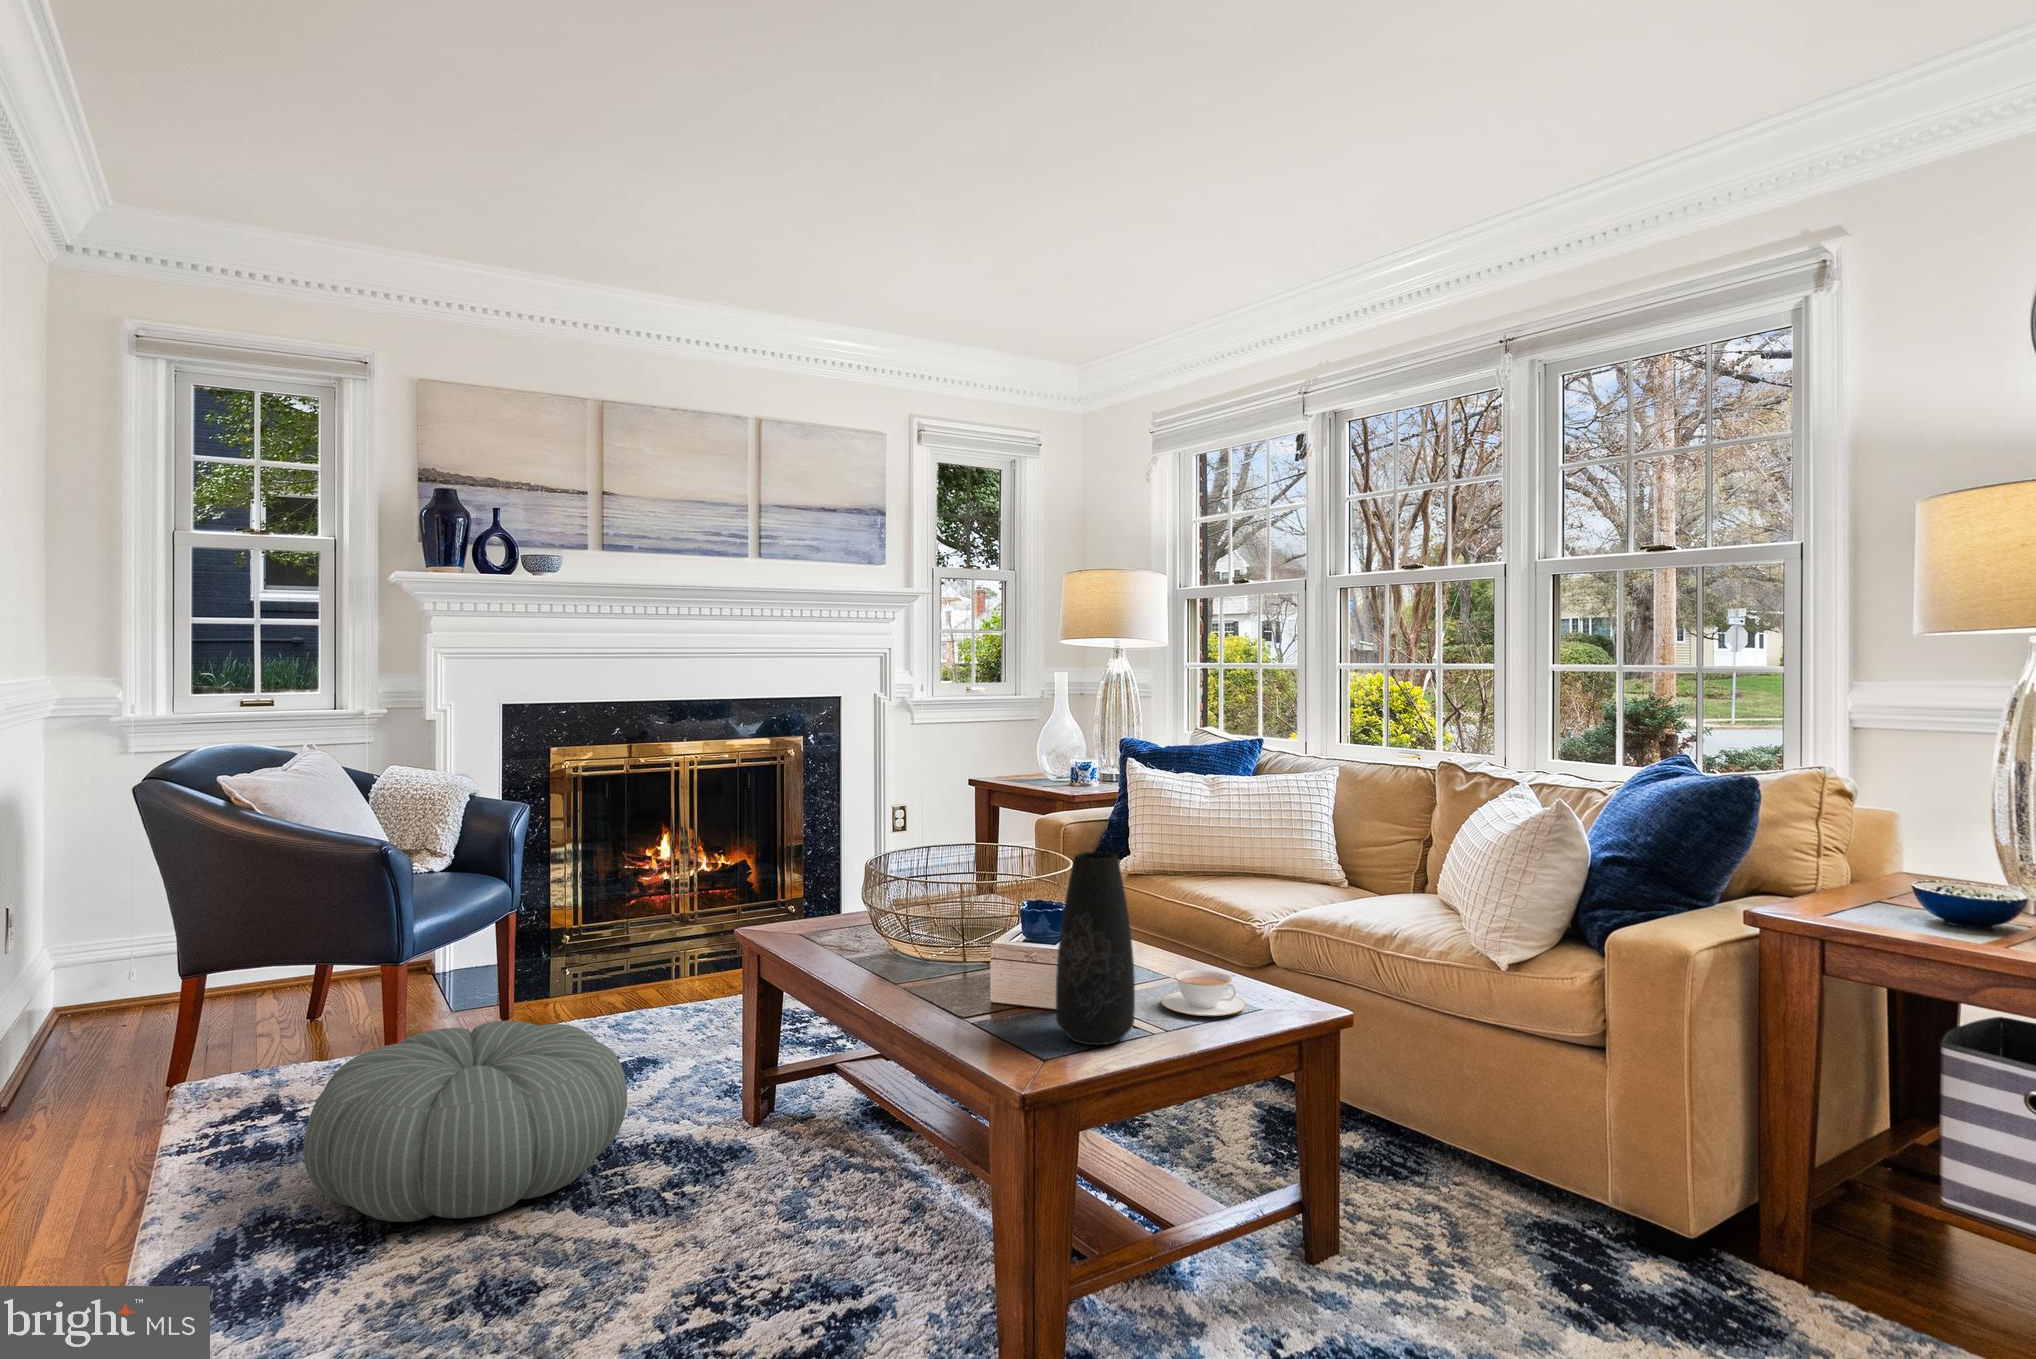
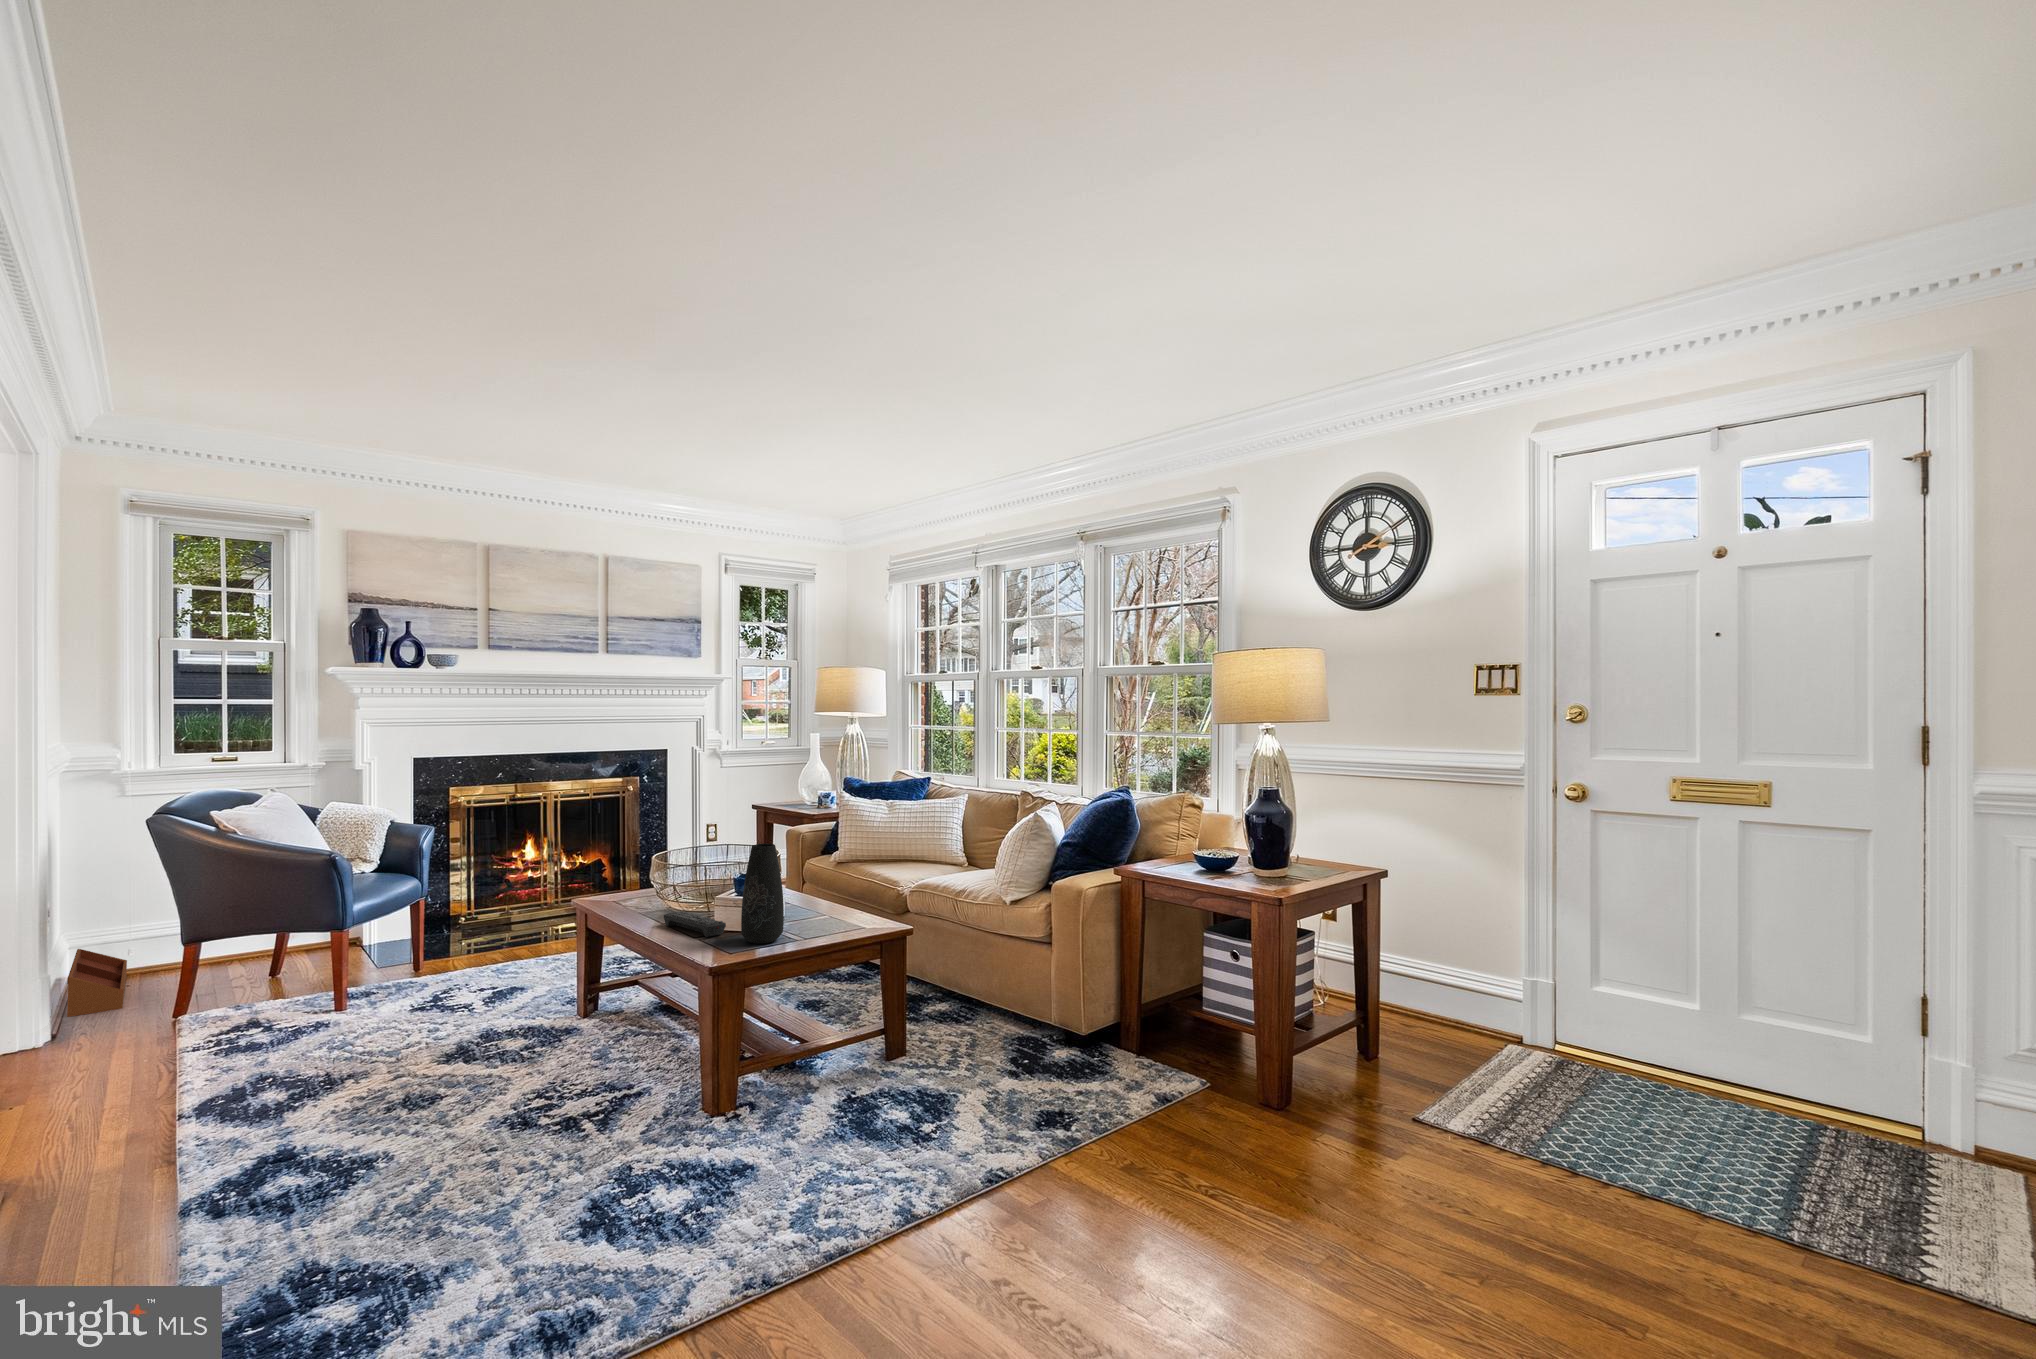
storage bin: none [39,966,135,1071] -> present [67,949,127,1017]
remote control: none [900,968,1019,1024] -> present [664,912,726,937]
teacup: present [1161,970,1246,1016] -> none [807,906,852,929]
pouf: present [304,1021,627,1222] -> none [290,961,500,1074]

